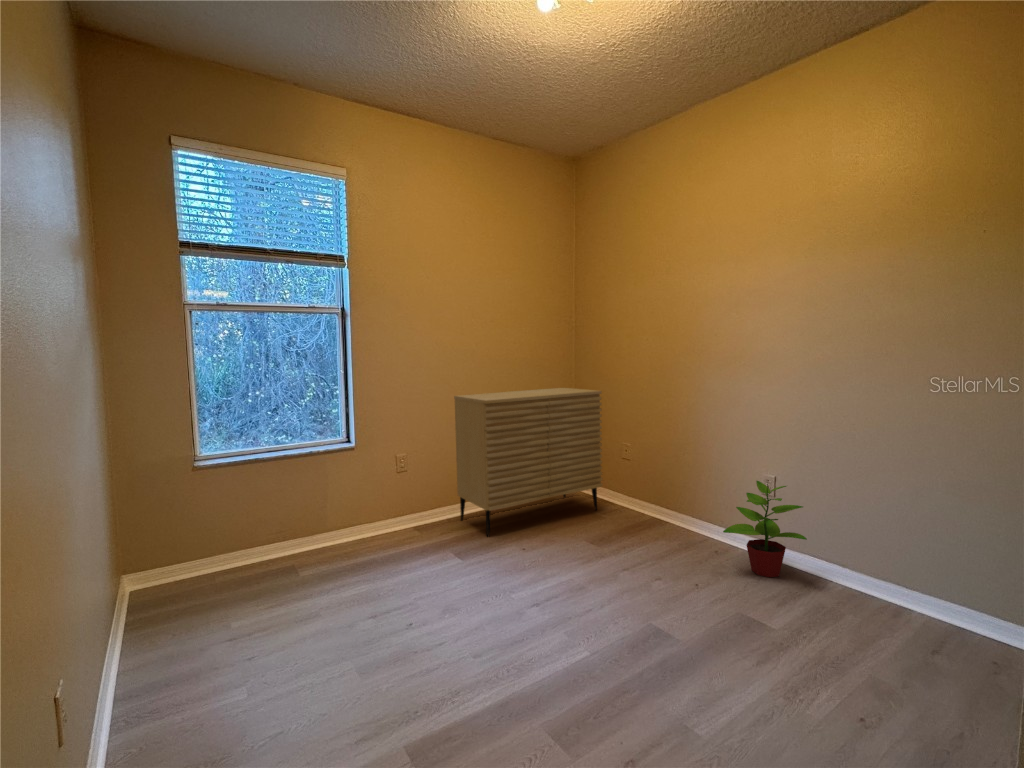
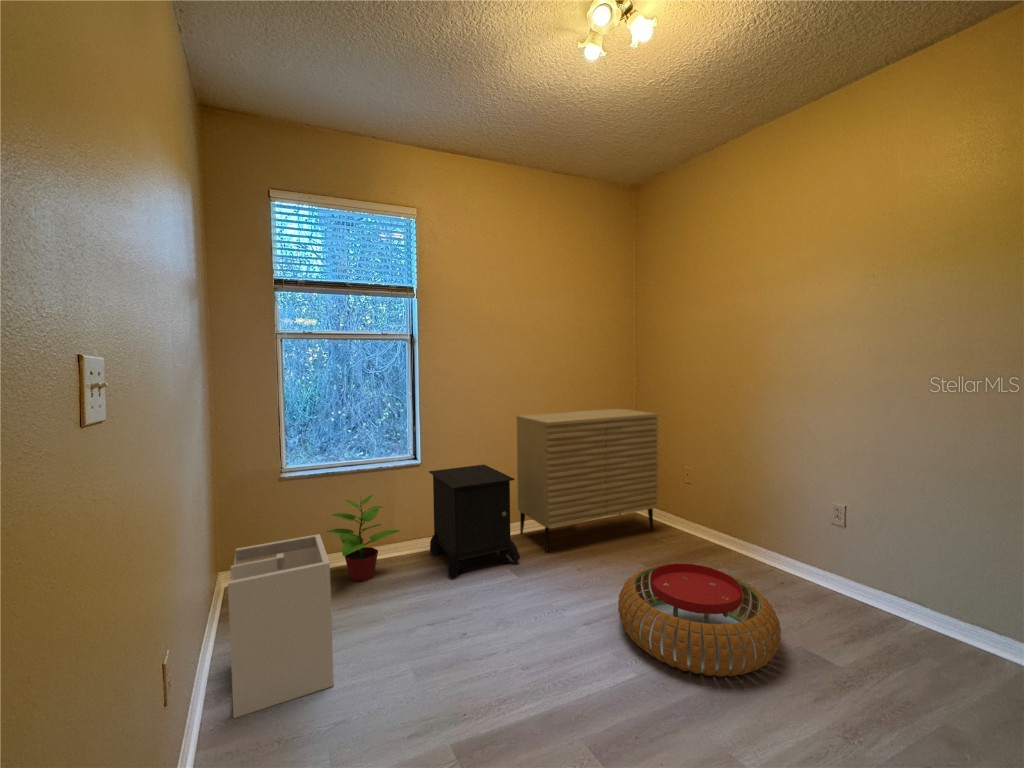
nightstand: none [359,448,460,565] -> present [429,465,520,577]
potted plant: present [723,481,807,577] -> present [327,495,399,581]
laundry hamper: none [138,519,260,711] -> present [228,534,334,718]
pouf: none [557,534,710,635] -> present [618,564,781,677]

